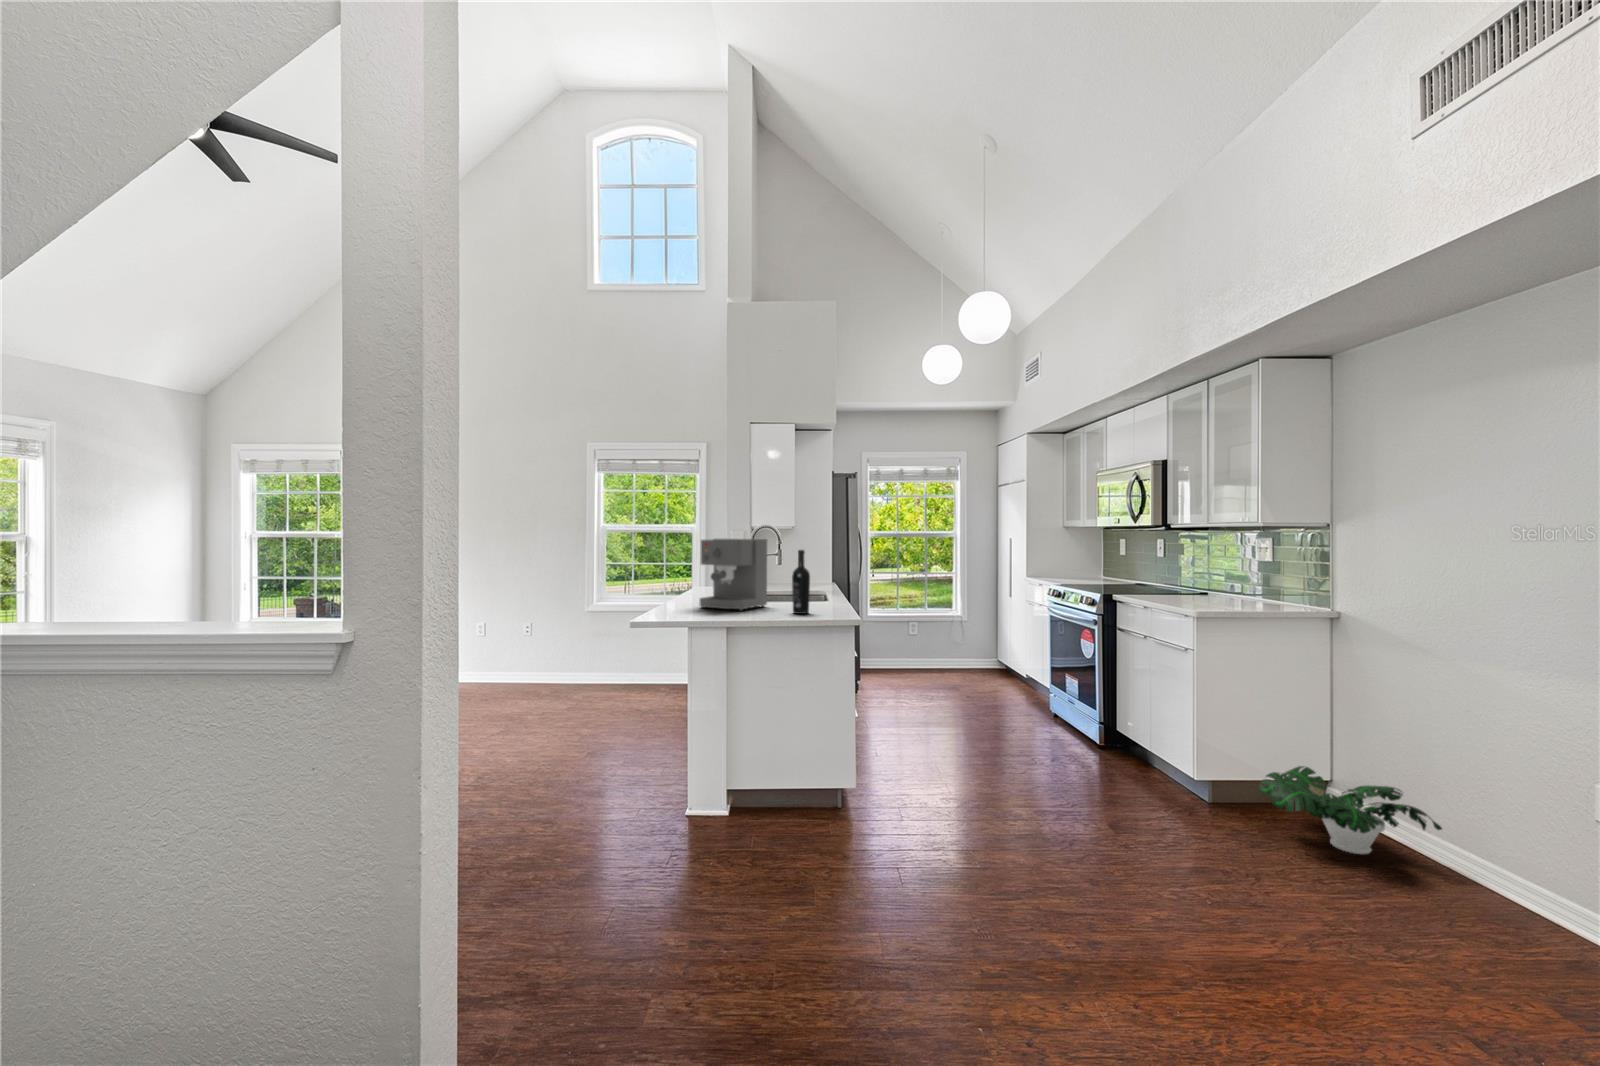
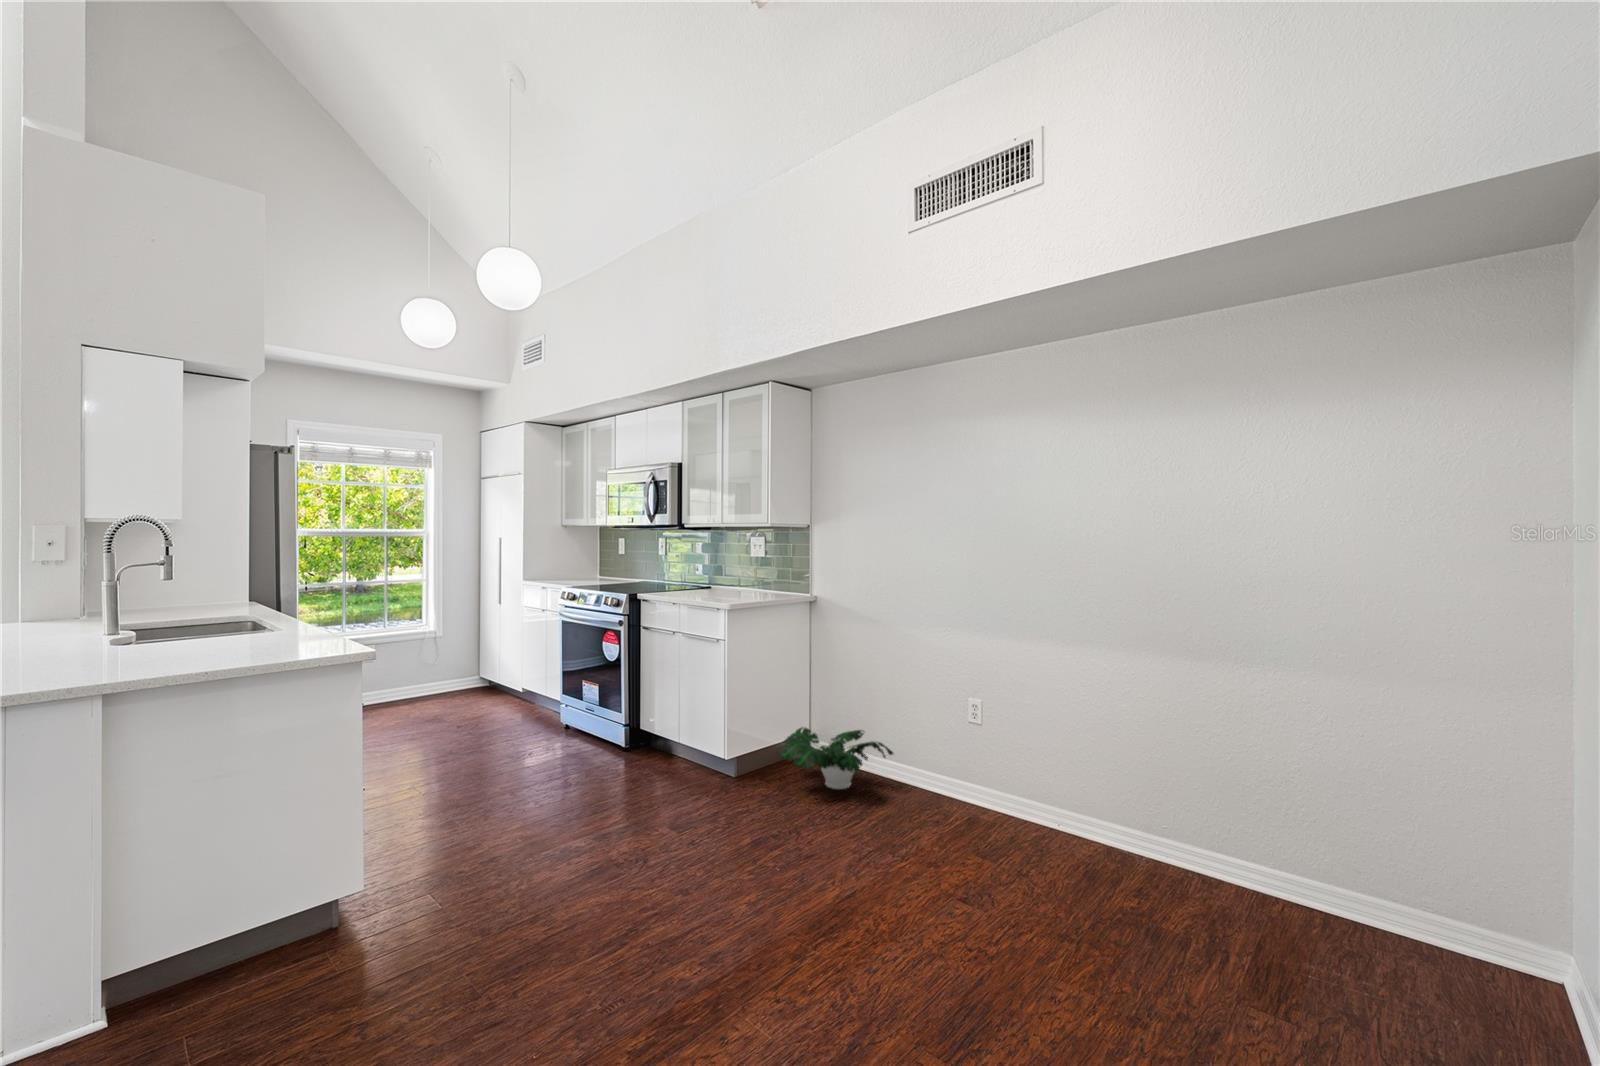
coffee maker: present [699,539,767,611] -> none [55,544,205,666]
wine bottle: present [792,550,810,614] -> none [269,560,302,655]

